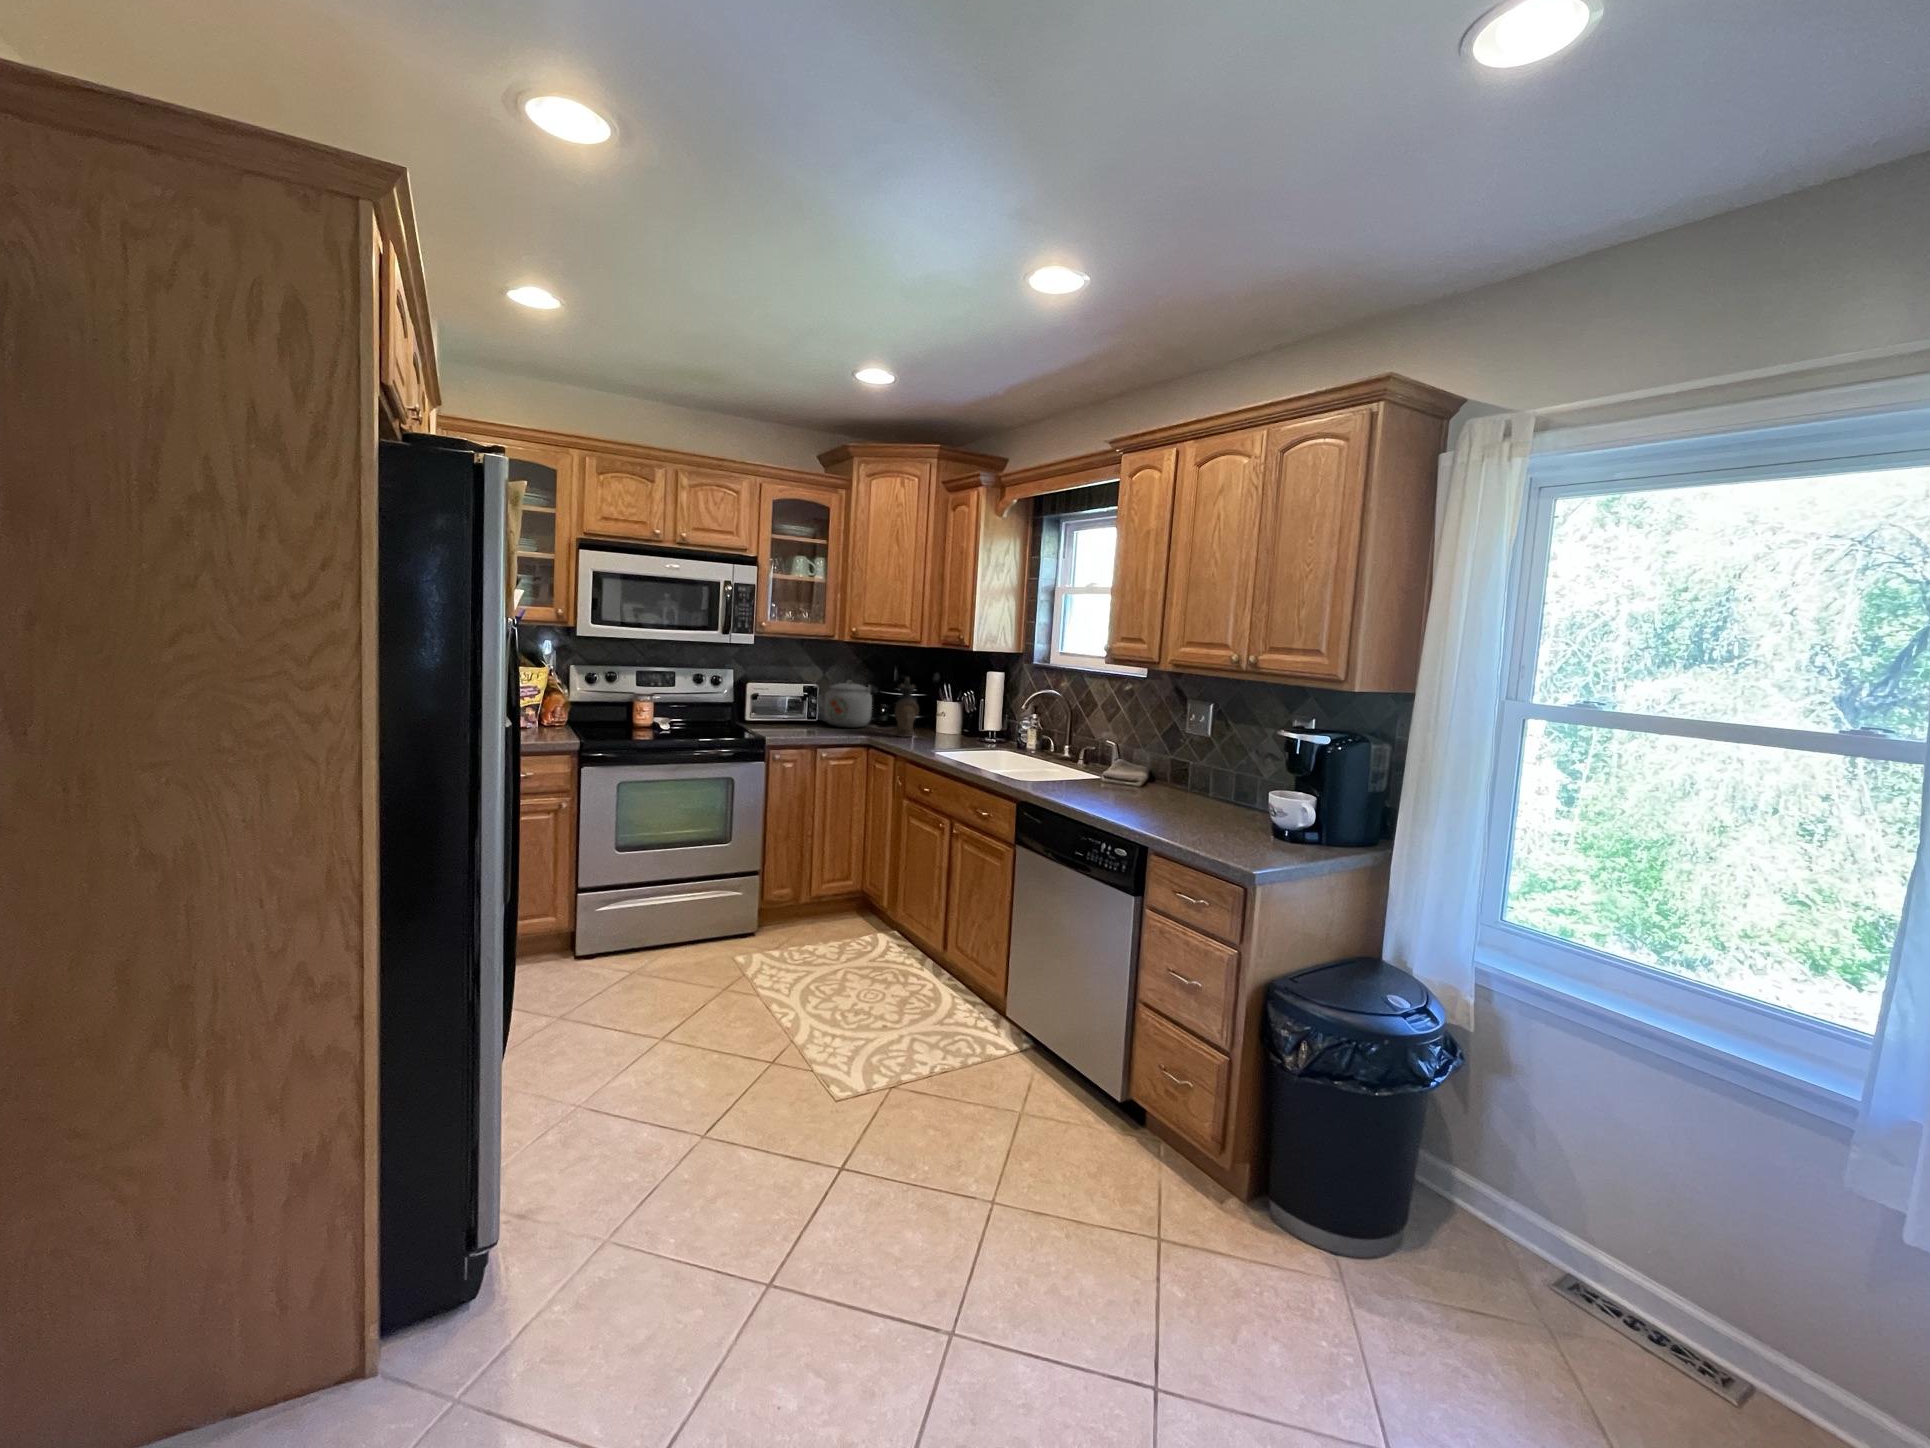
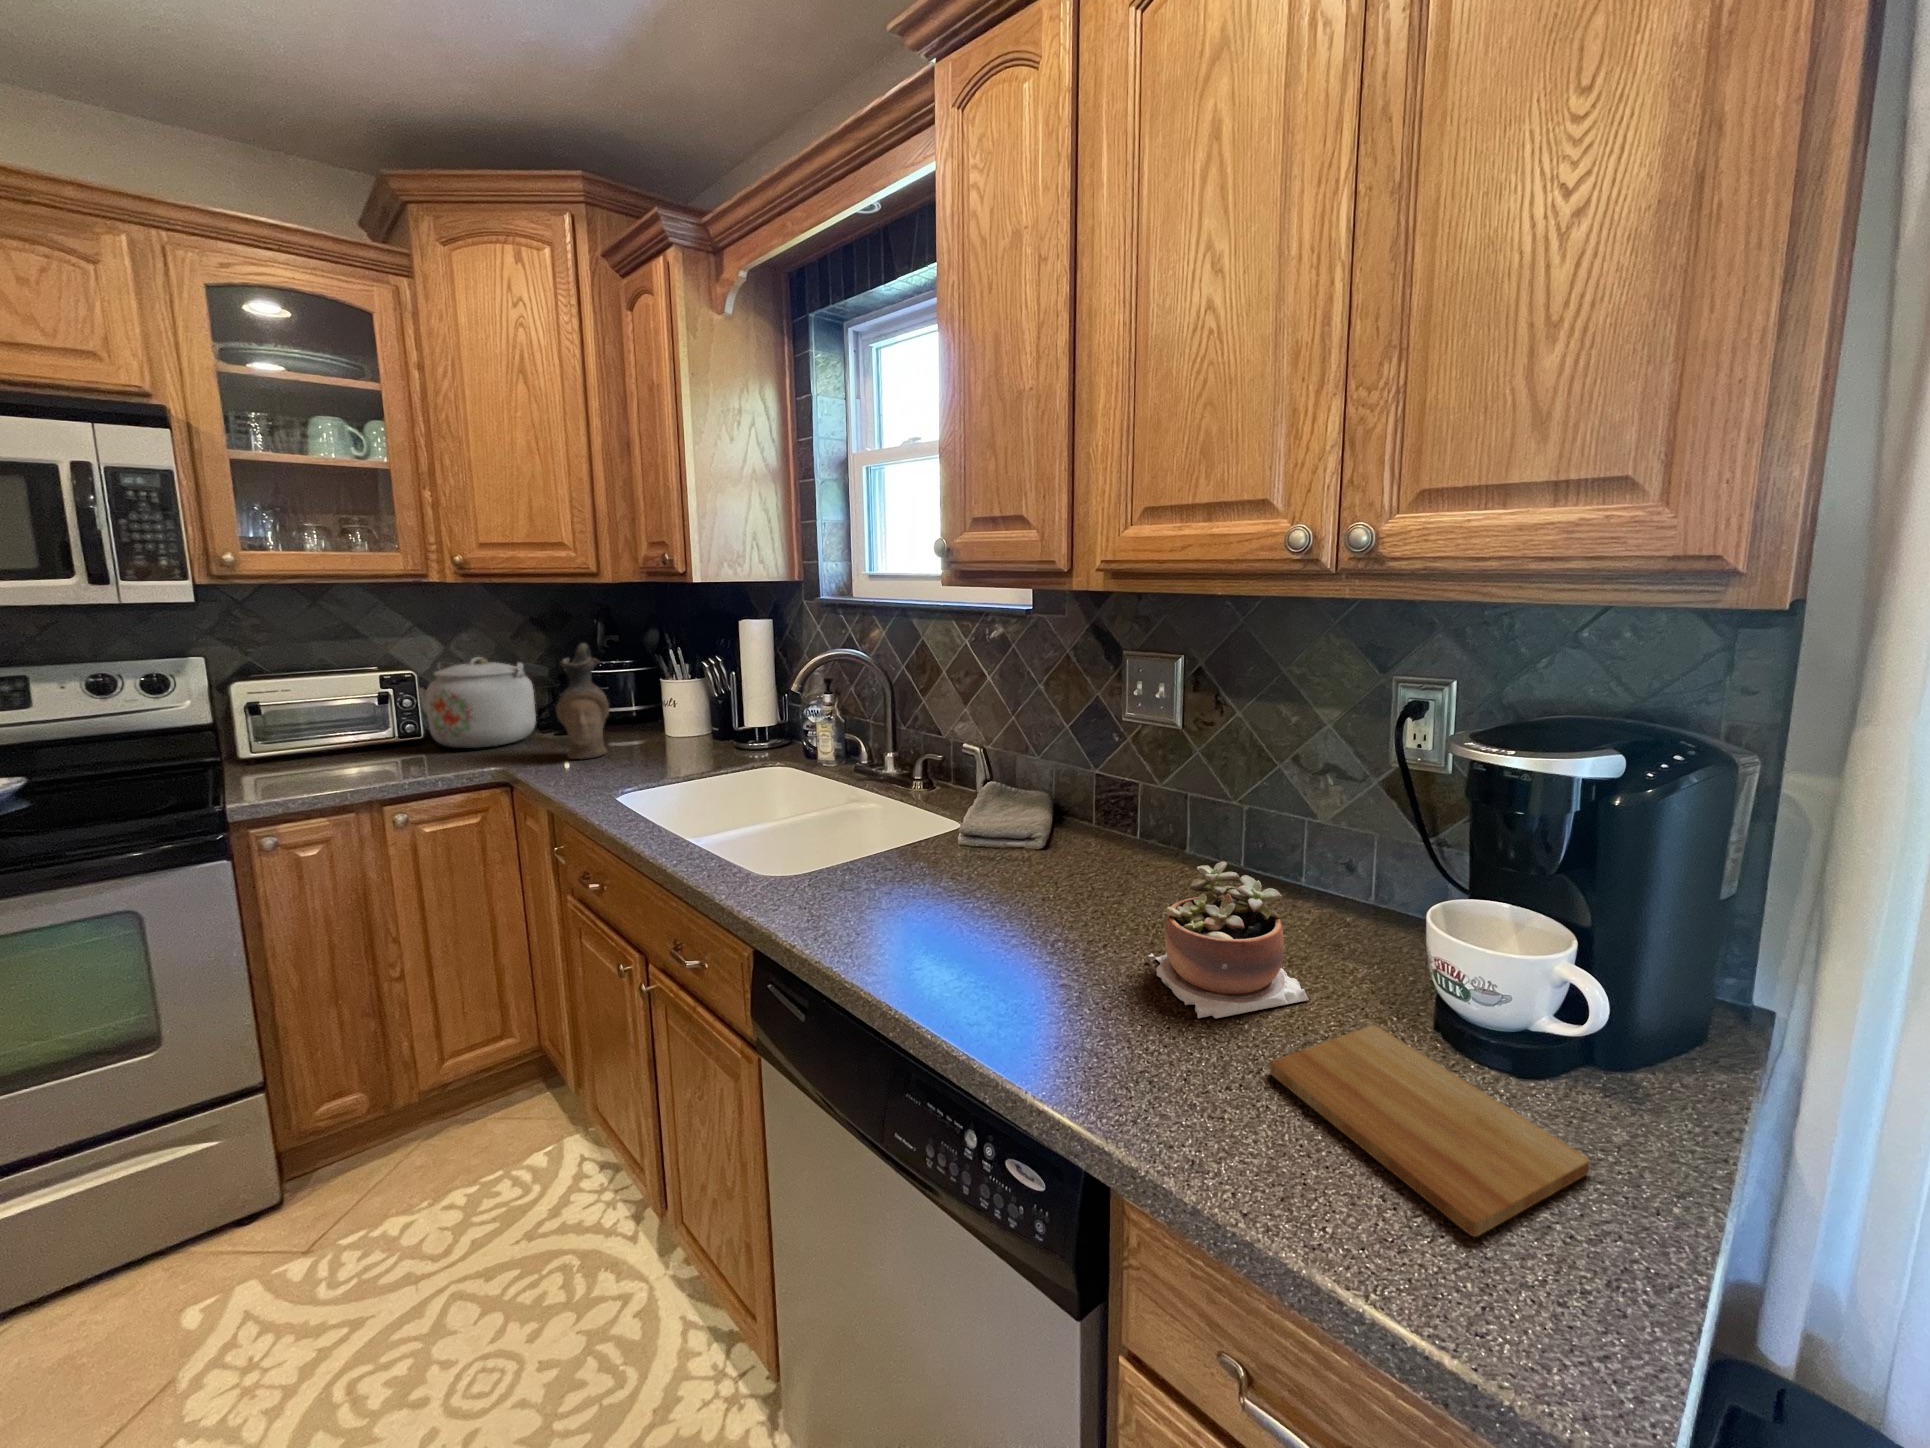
succulent plant: none [1176,778,1233,826] -> present [1148,861,1309,1018]
cutting board: none [1206,829,1292,854] -> present [1270,1025,1590,1237]

